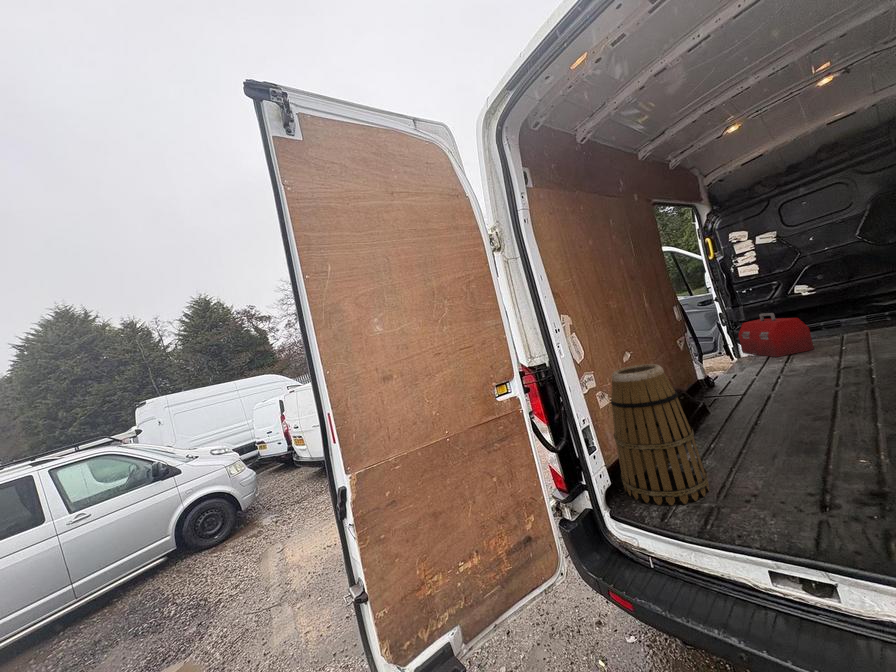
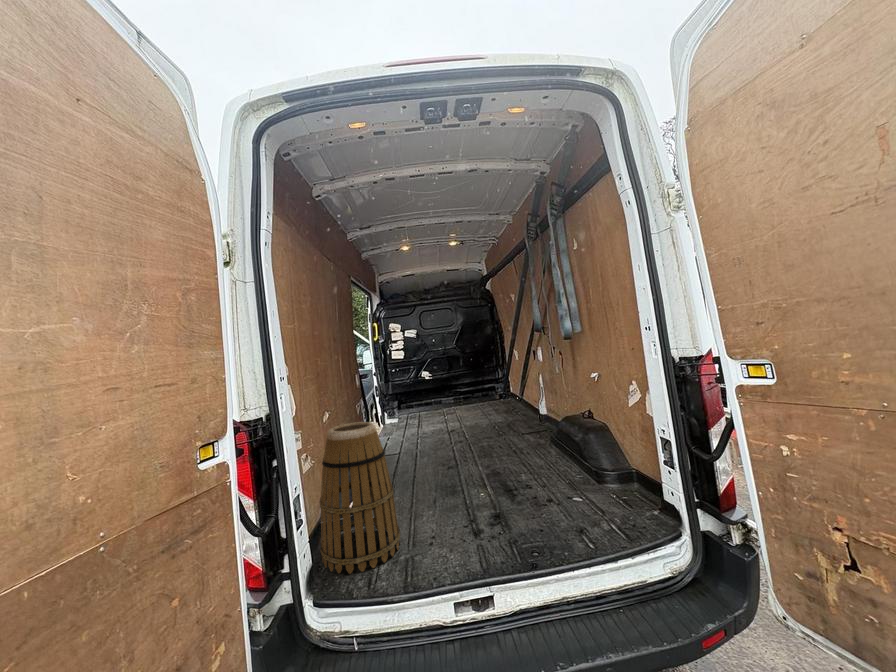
toolbox: present [739,313,814,357] -> none [387,390,430,424]

